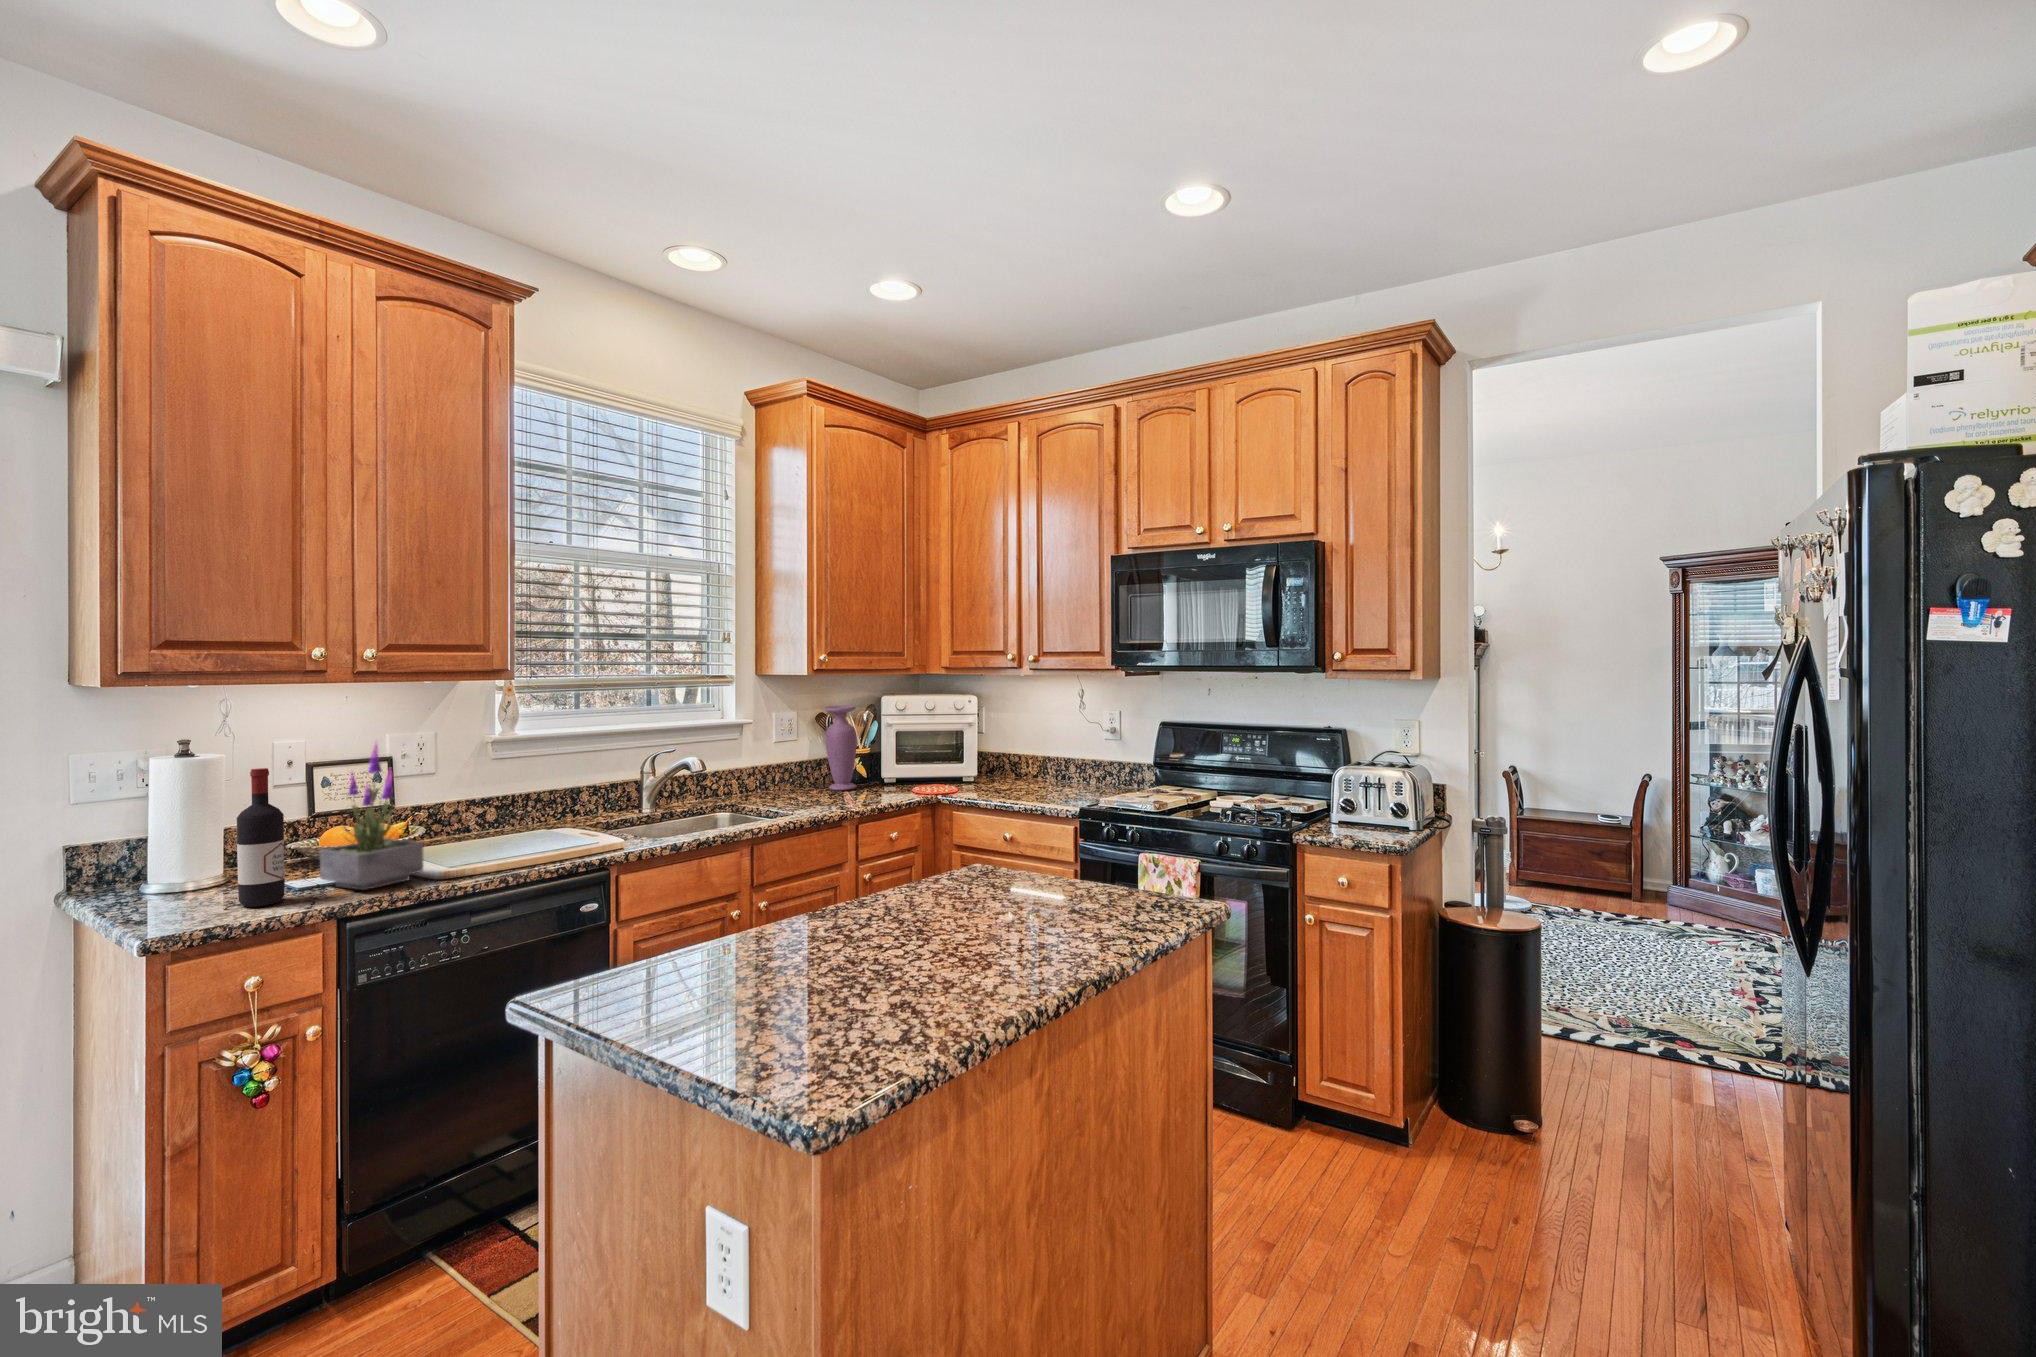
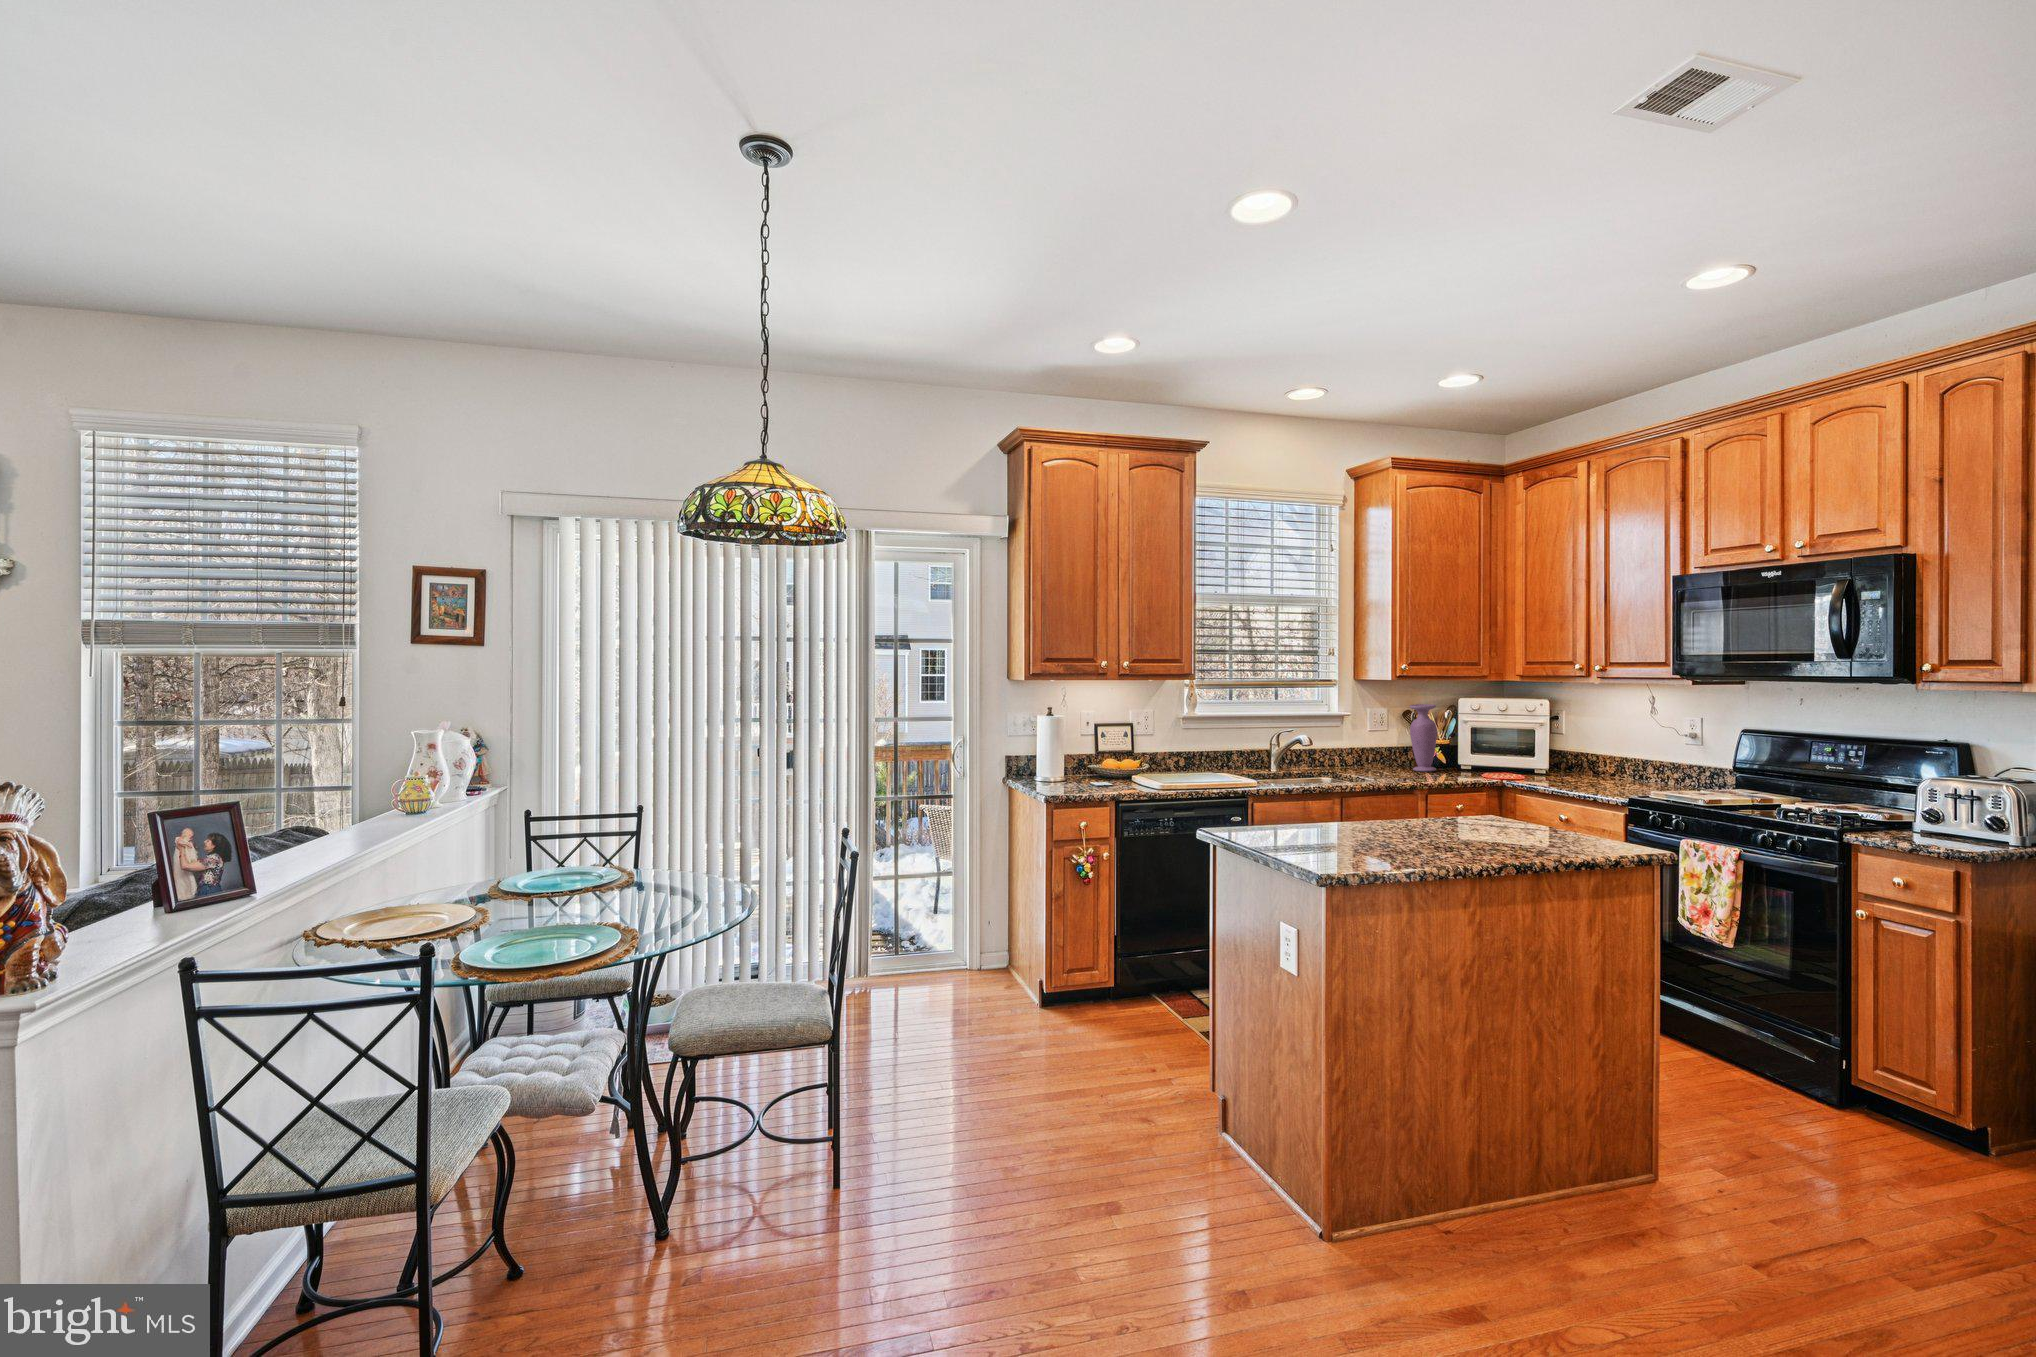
potted plant: present [319,742,423,890] -> none [1106,710,1152,790]
wine bottle: present [237,768,285,907] -> none [1076,722,1094,790]

